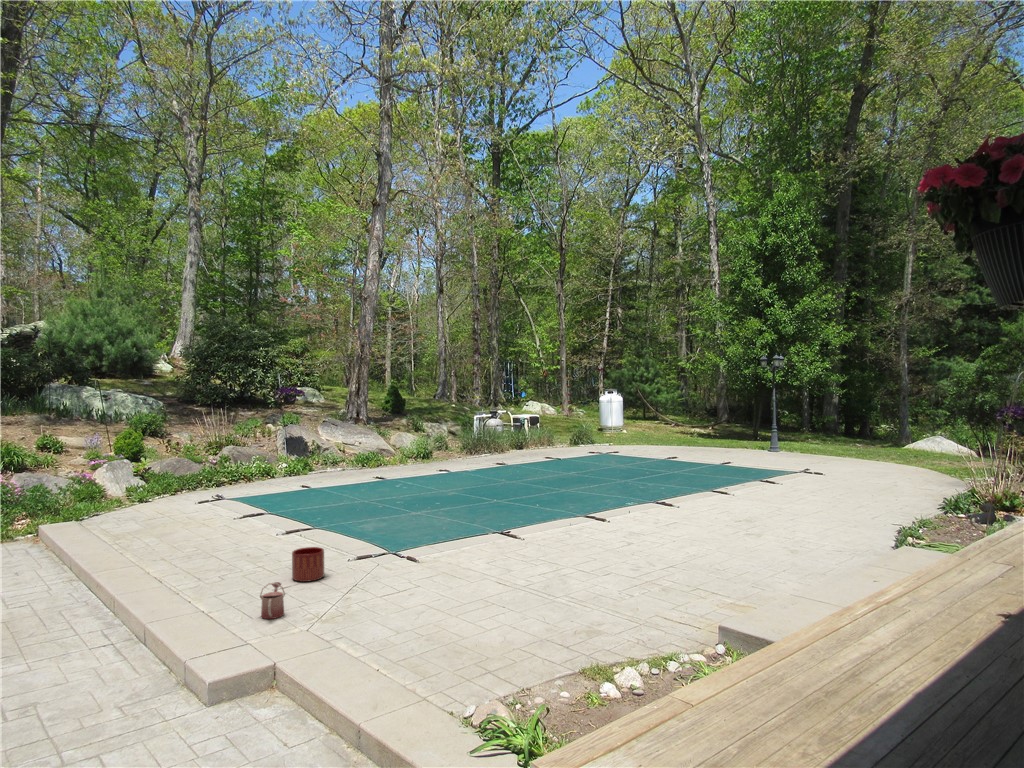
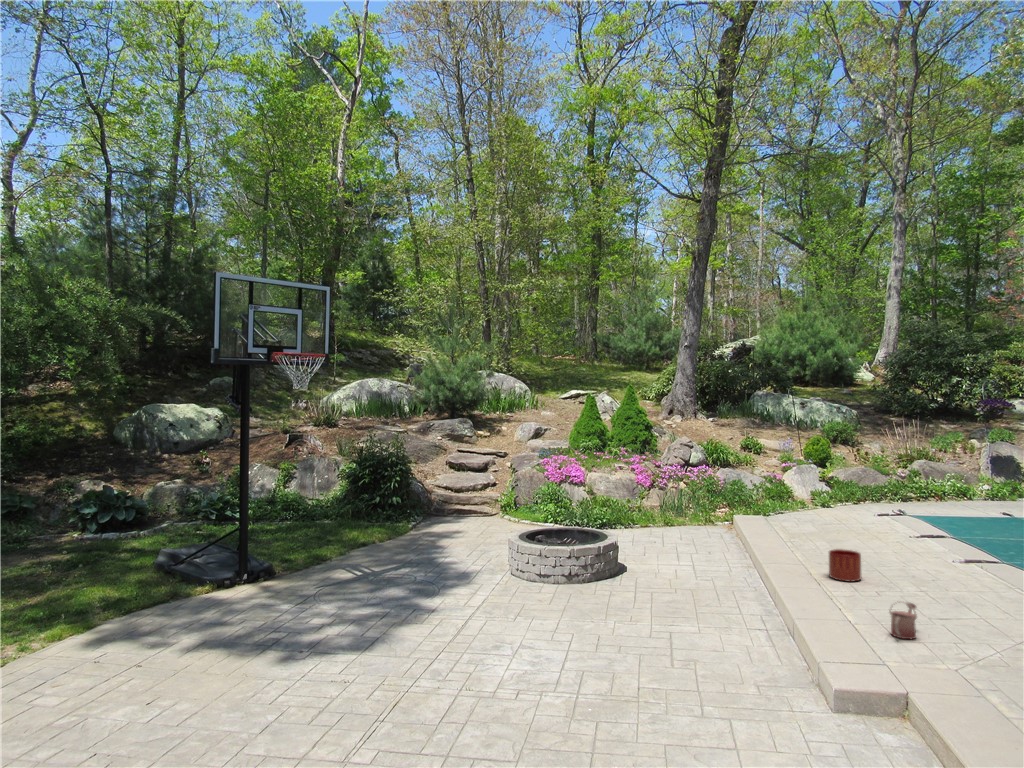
planter: present [292,547,324,582] -> present [829,549,862,582]

